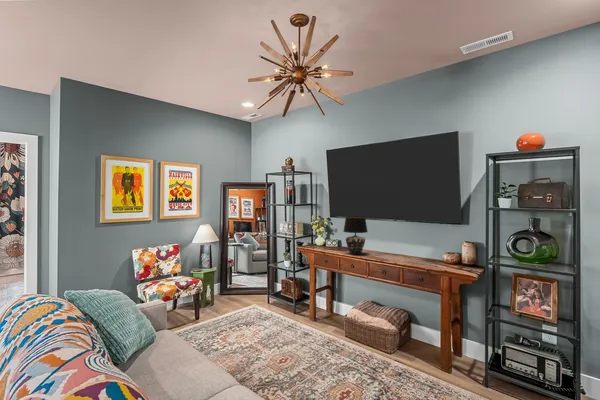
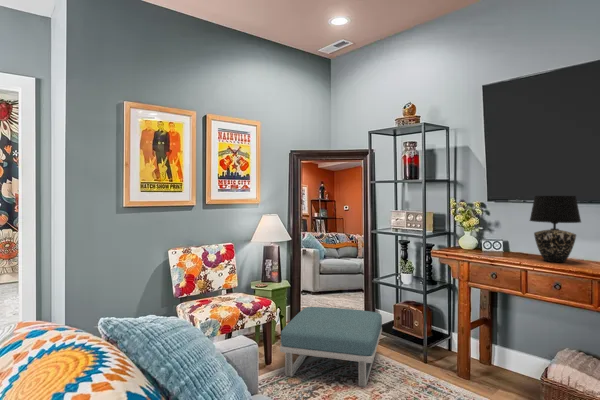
footstool: none [203,283,271,329] -> present [280,307,382,387]

